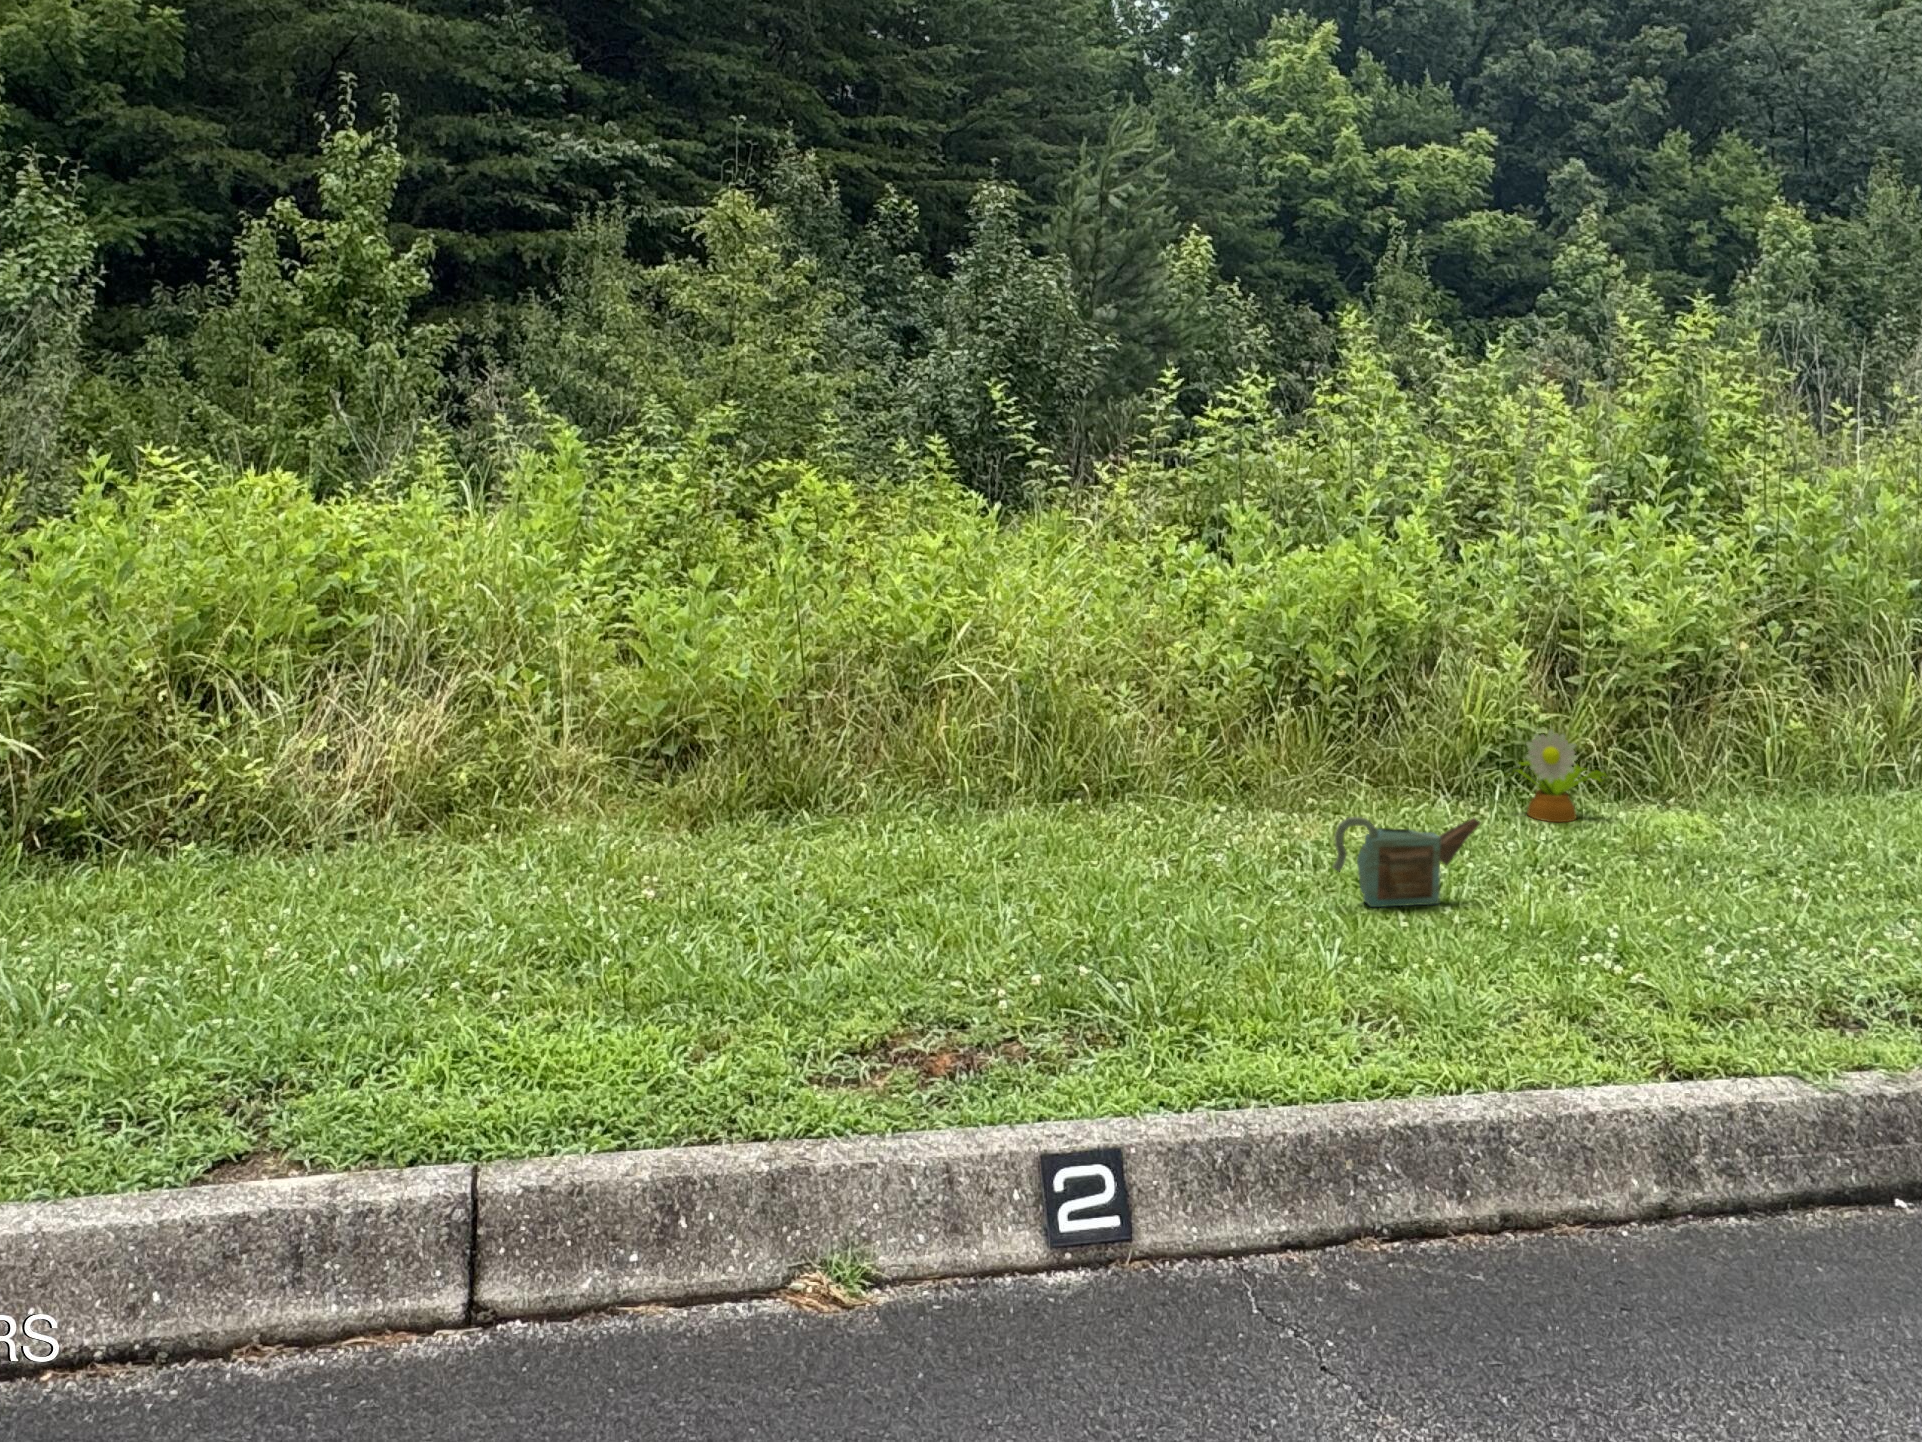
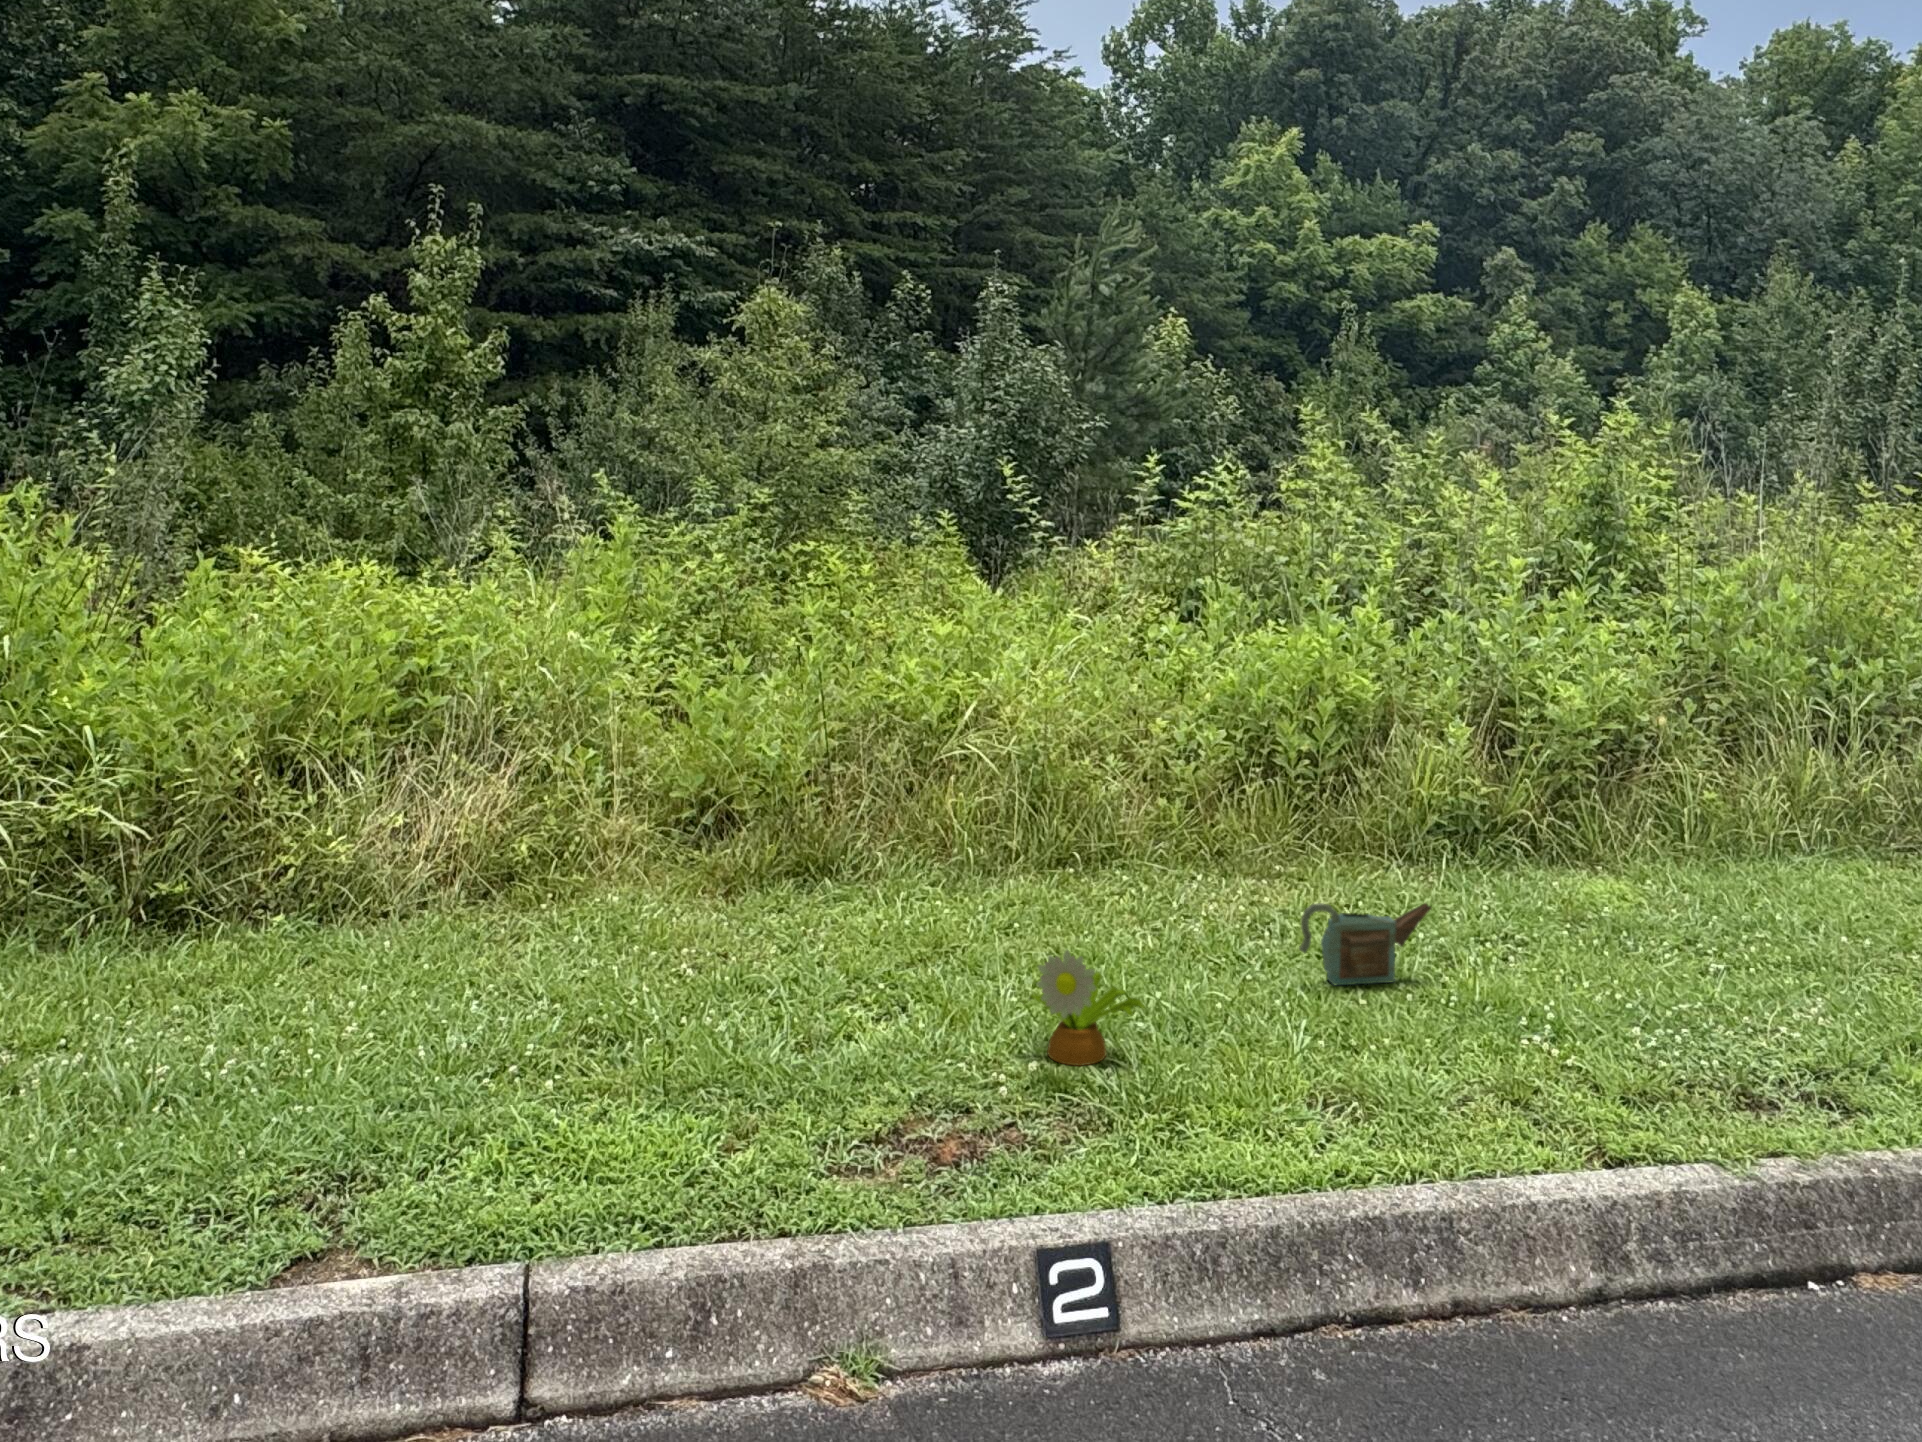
decorative plant: present [1506,729,1607,822] -> present [1022,950,1145,1066]

